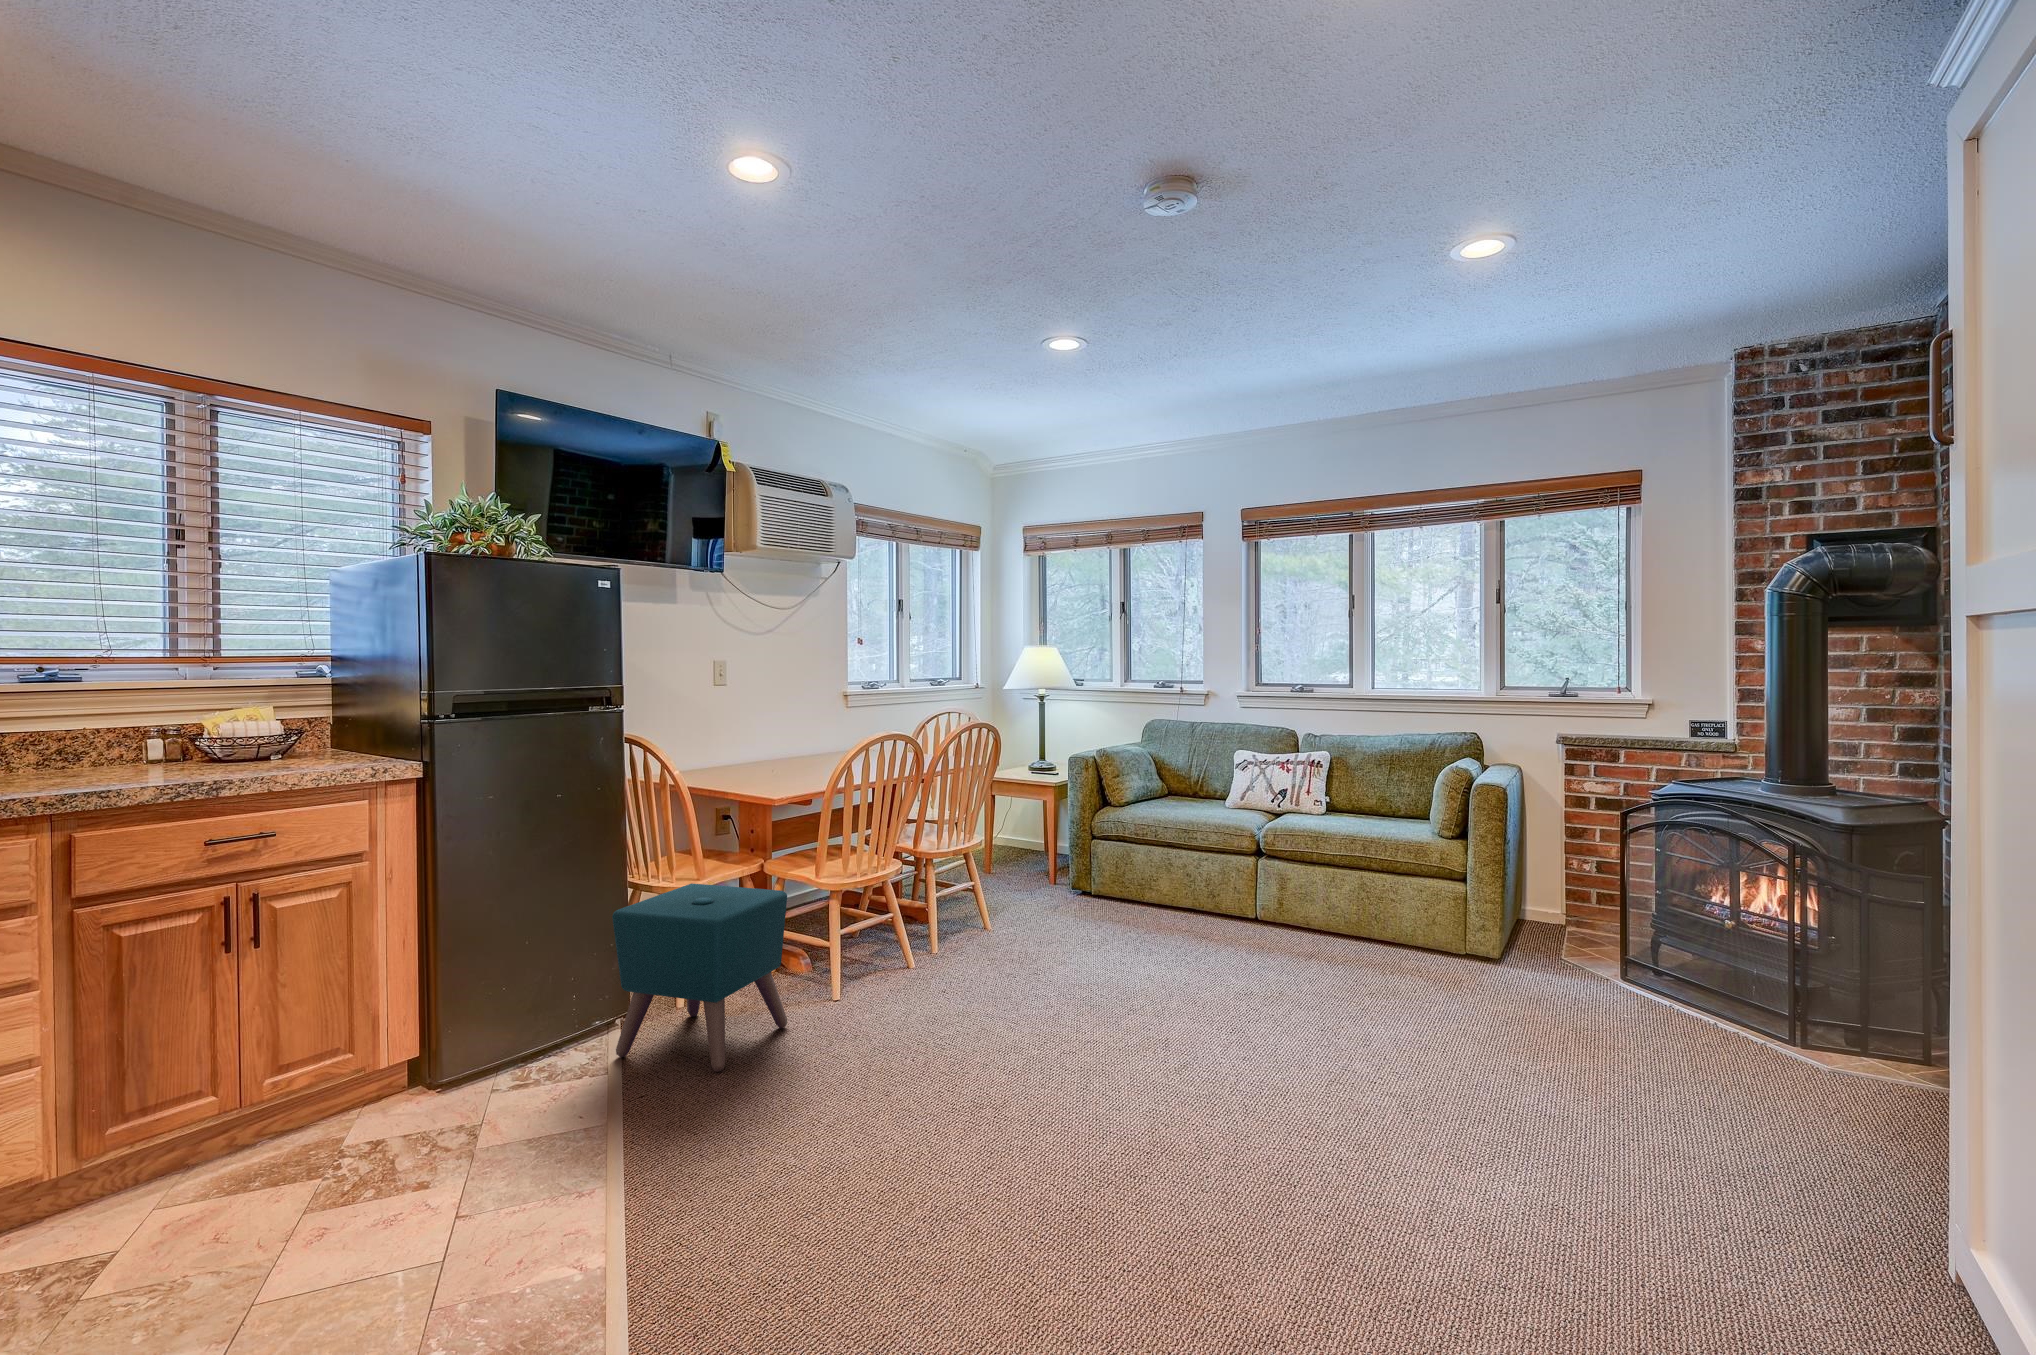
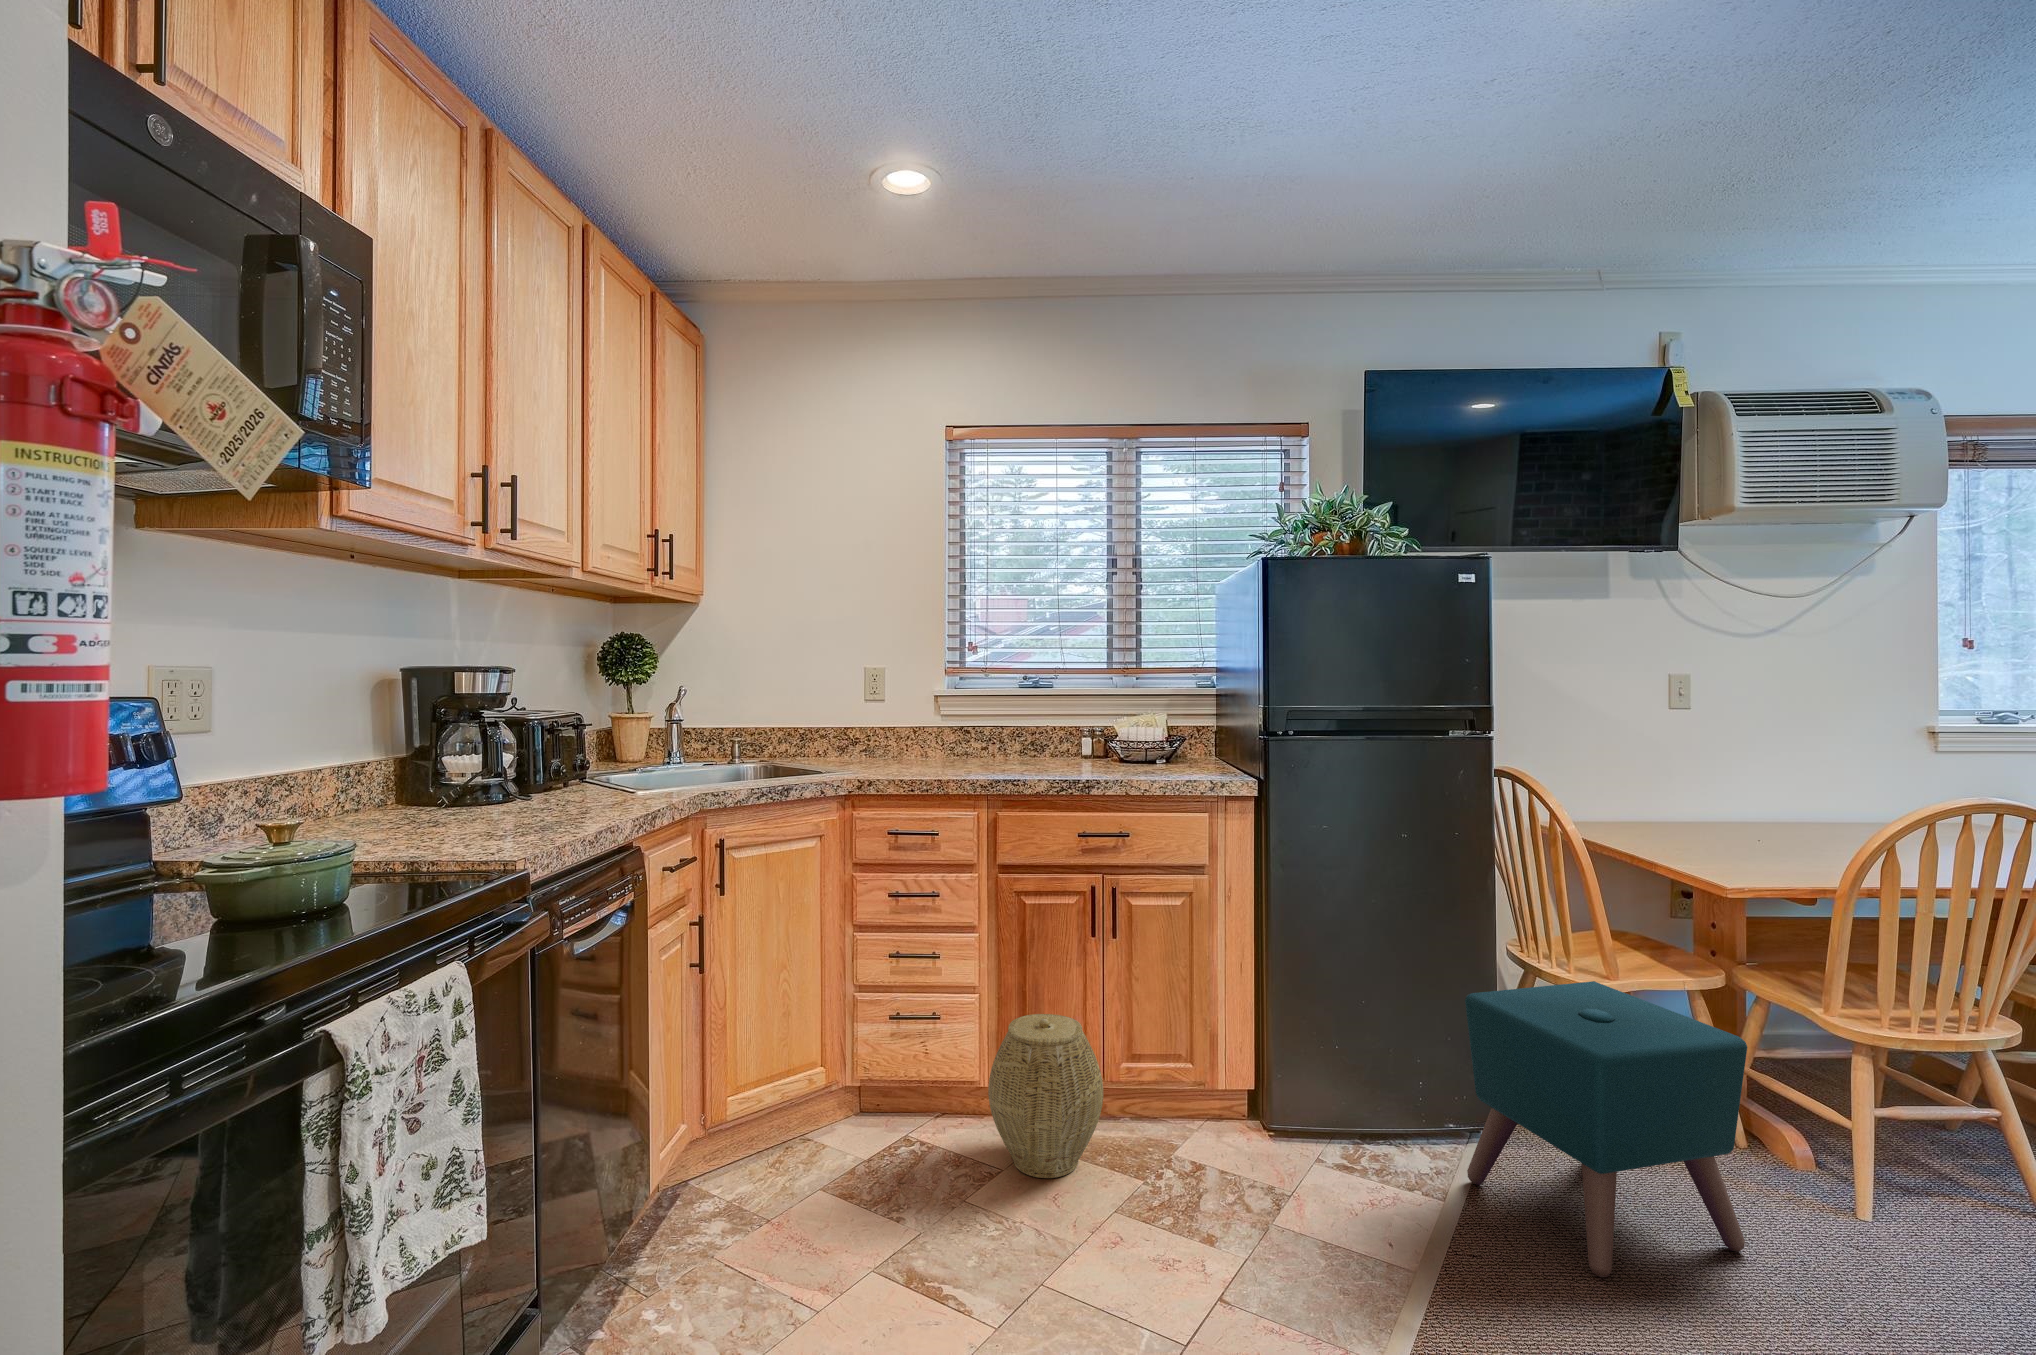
woven basket: none [95,1046,267,1234] -> present [988,1014,1103,1178]

